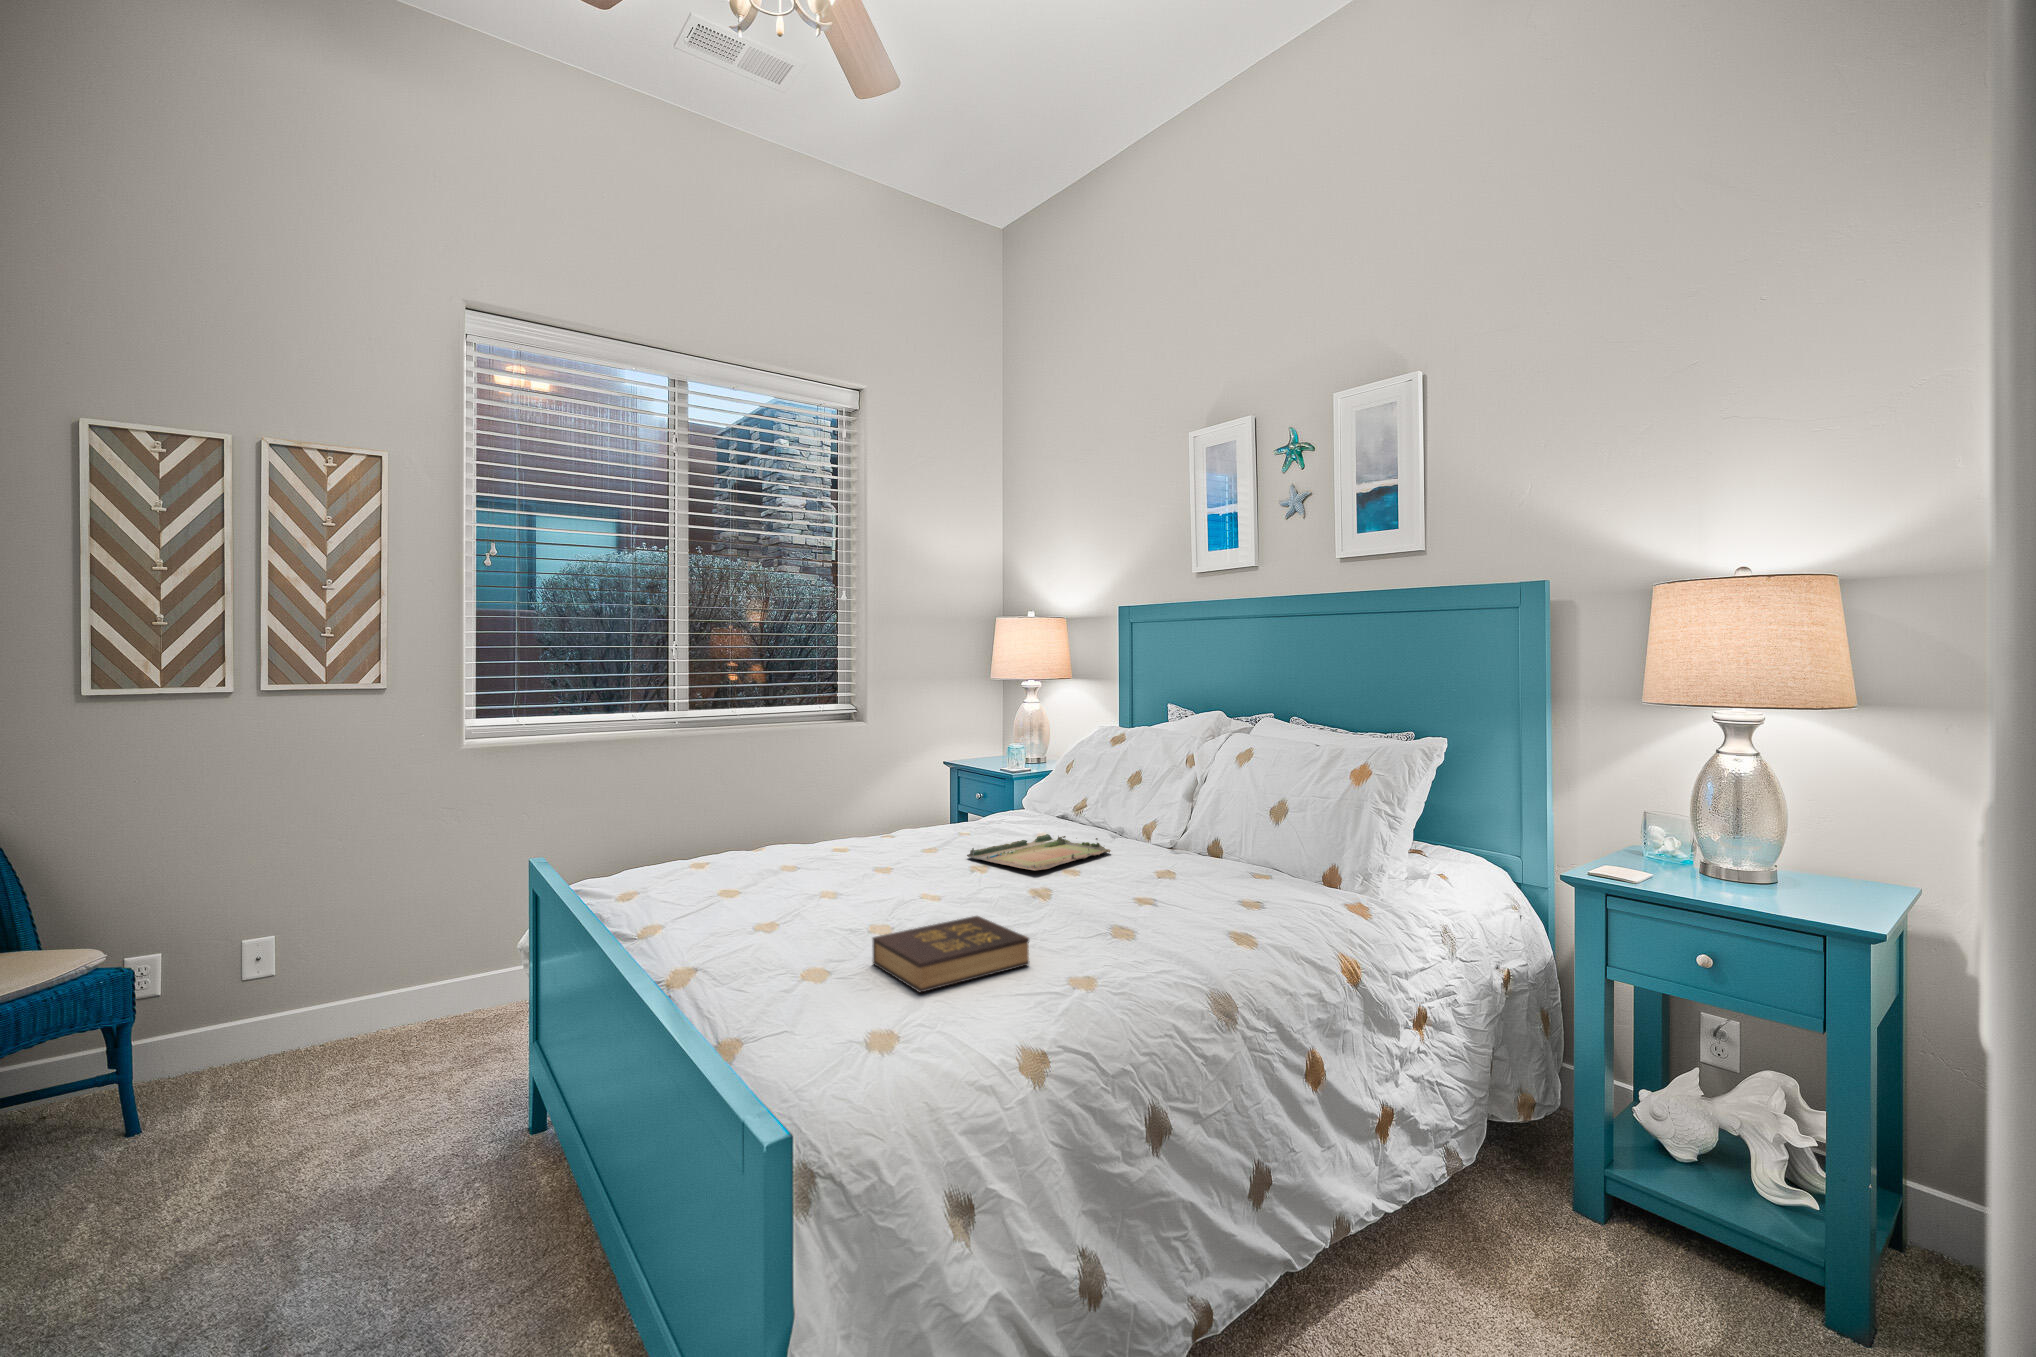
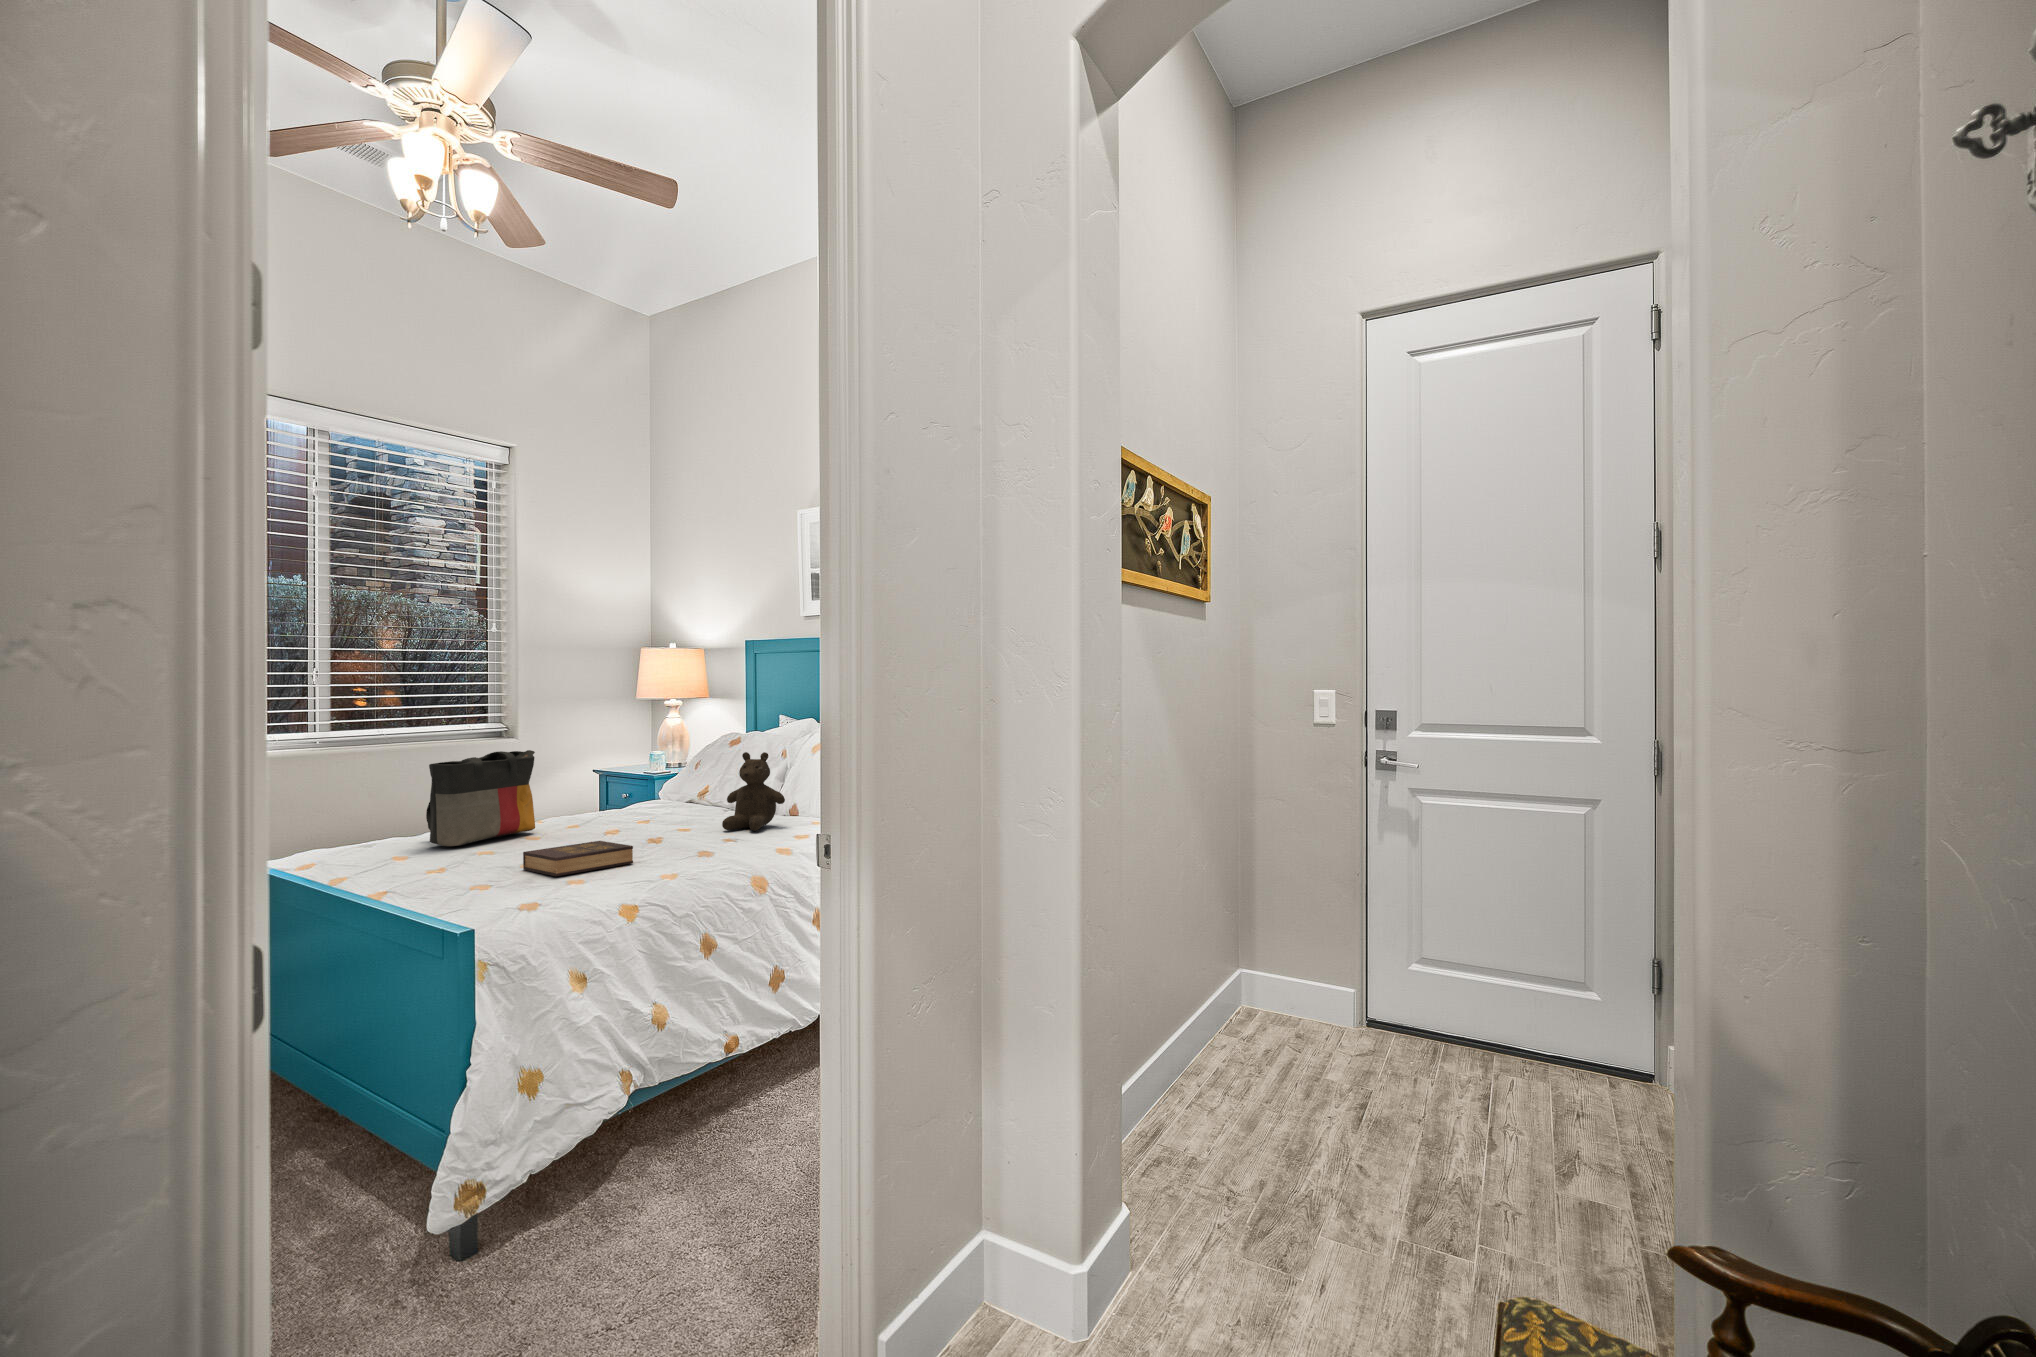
tote bag: none [757,759,888,895] -> present [426,750,535,846]
teddy bear: none [1135,773,1223,894] -> present [722,752,785,831]
tray: present [967,834,1111,871] -> none [601,805,715,825]

